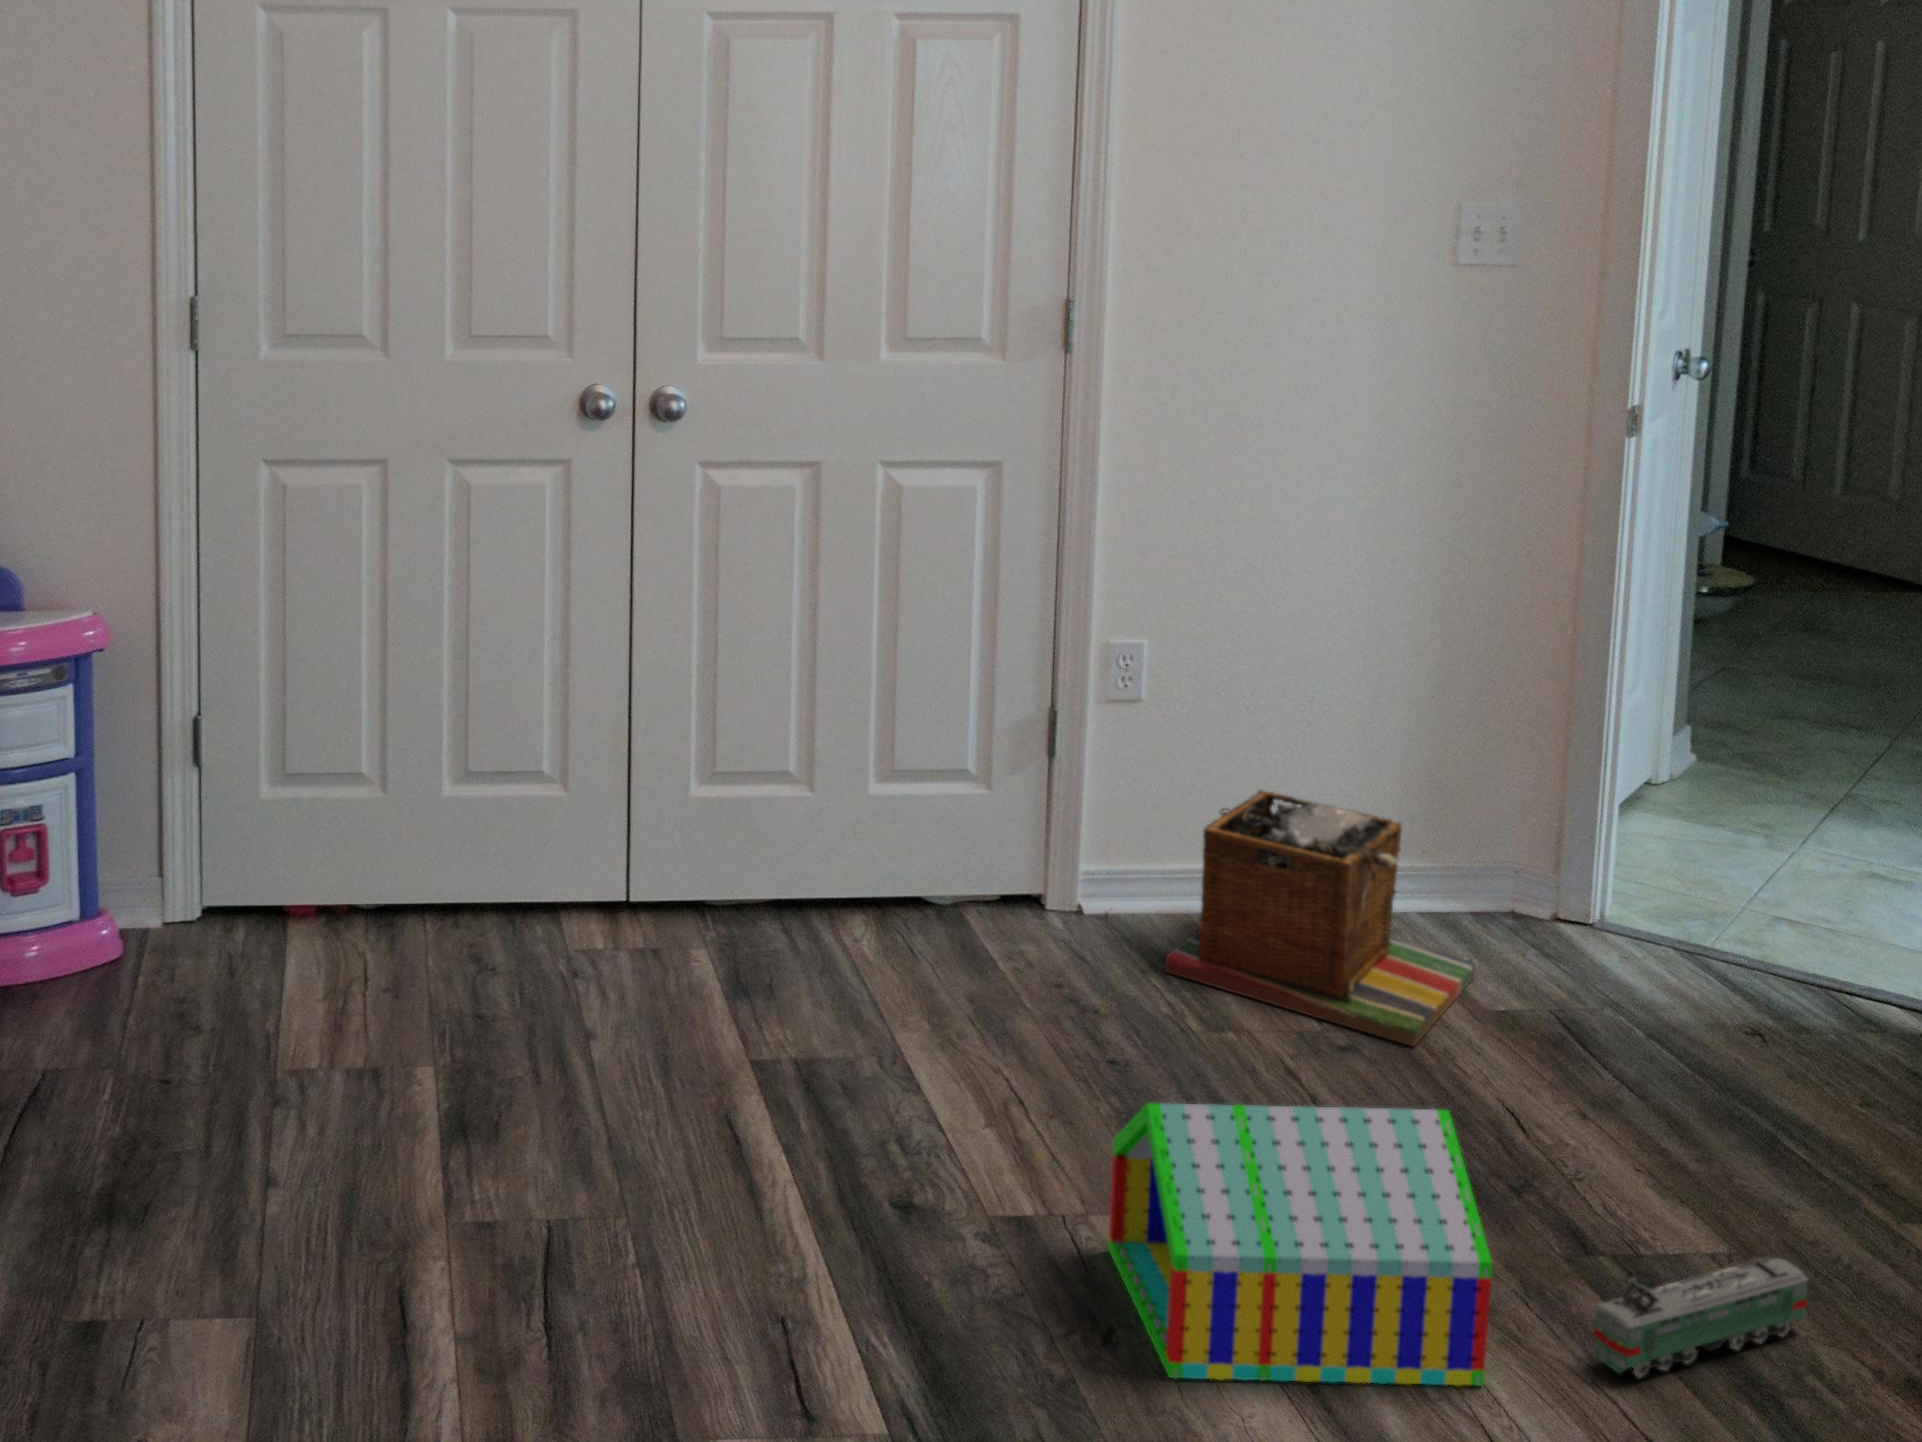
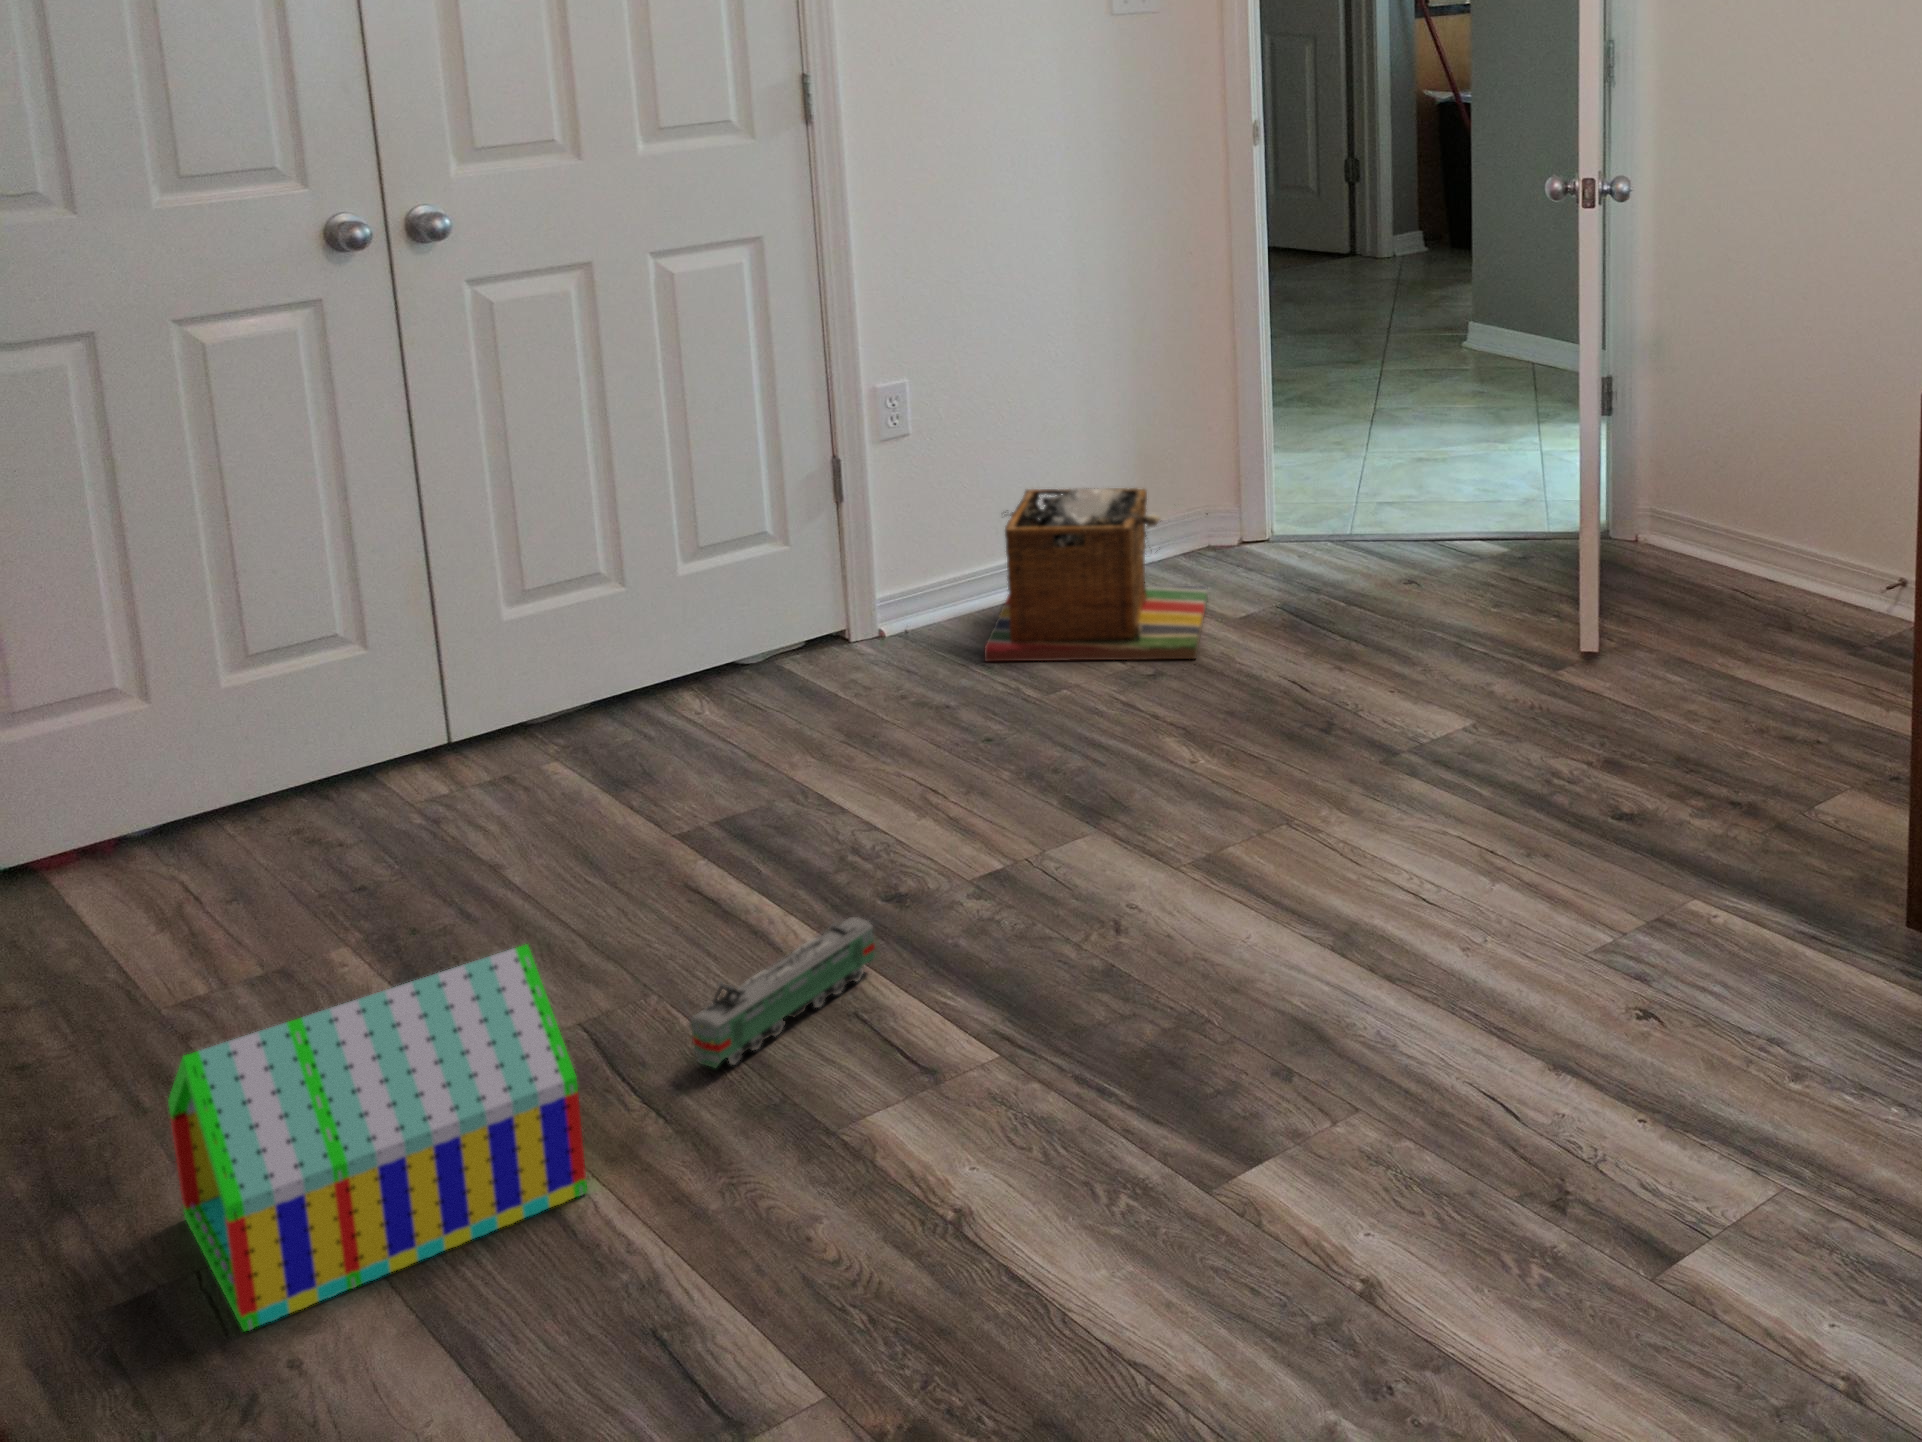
toy house: present [1108,1103,1492,1386] -> present [168,944,587,1331]
toy train: present [1593,1258,1808,1378] -> present [691,917,875,1068]

